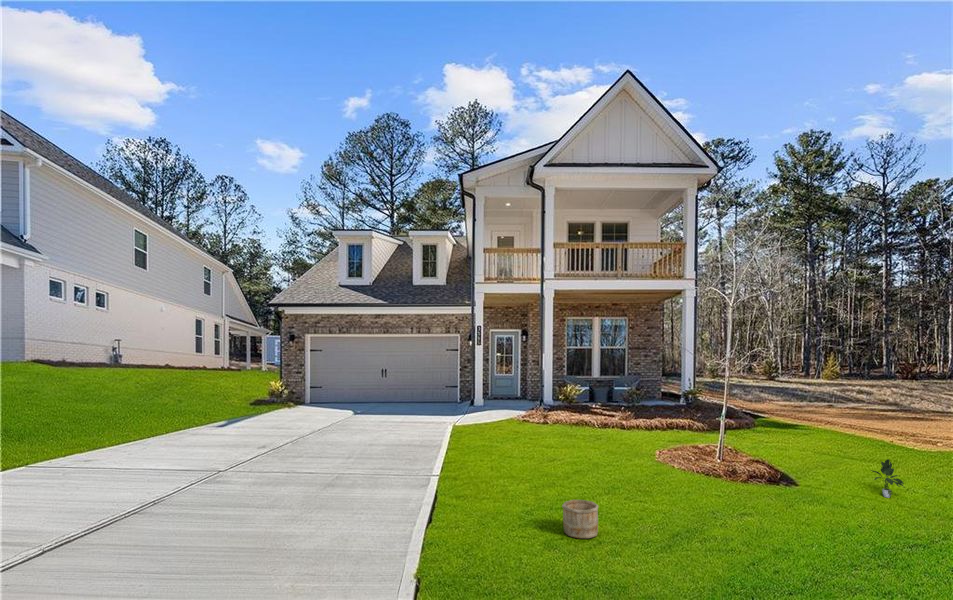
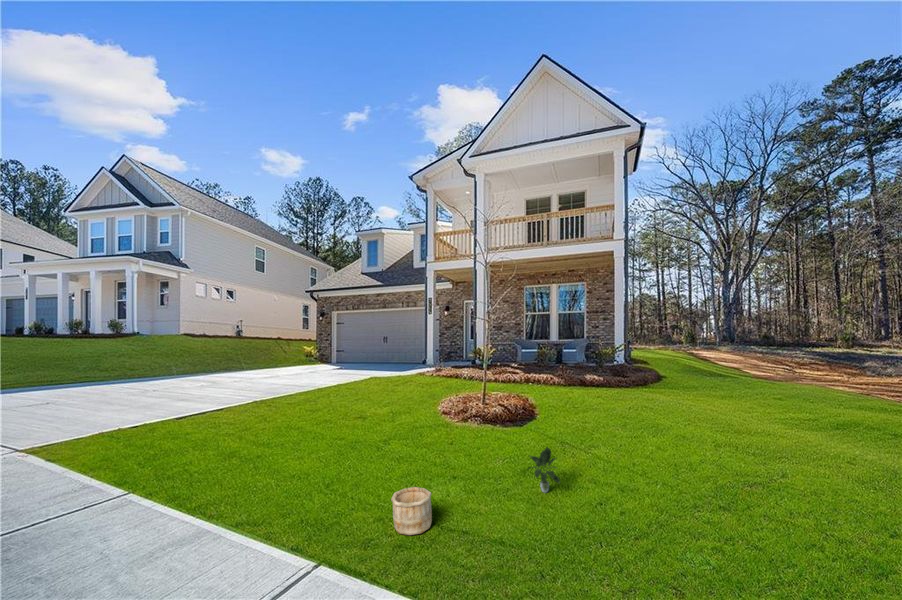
wooden bucket: present [562,500,598,539] -> present [391,487,432,535]

